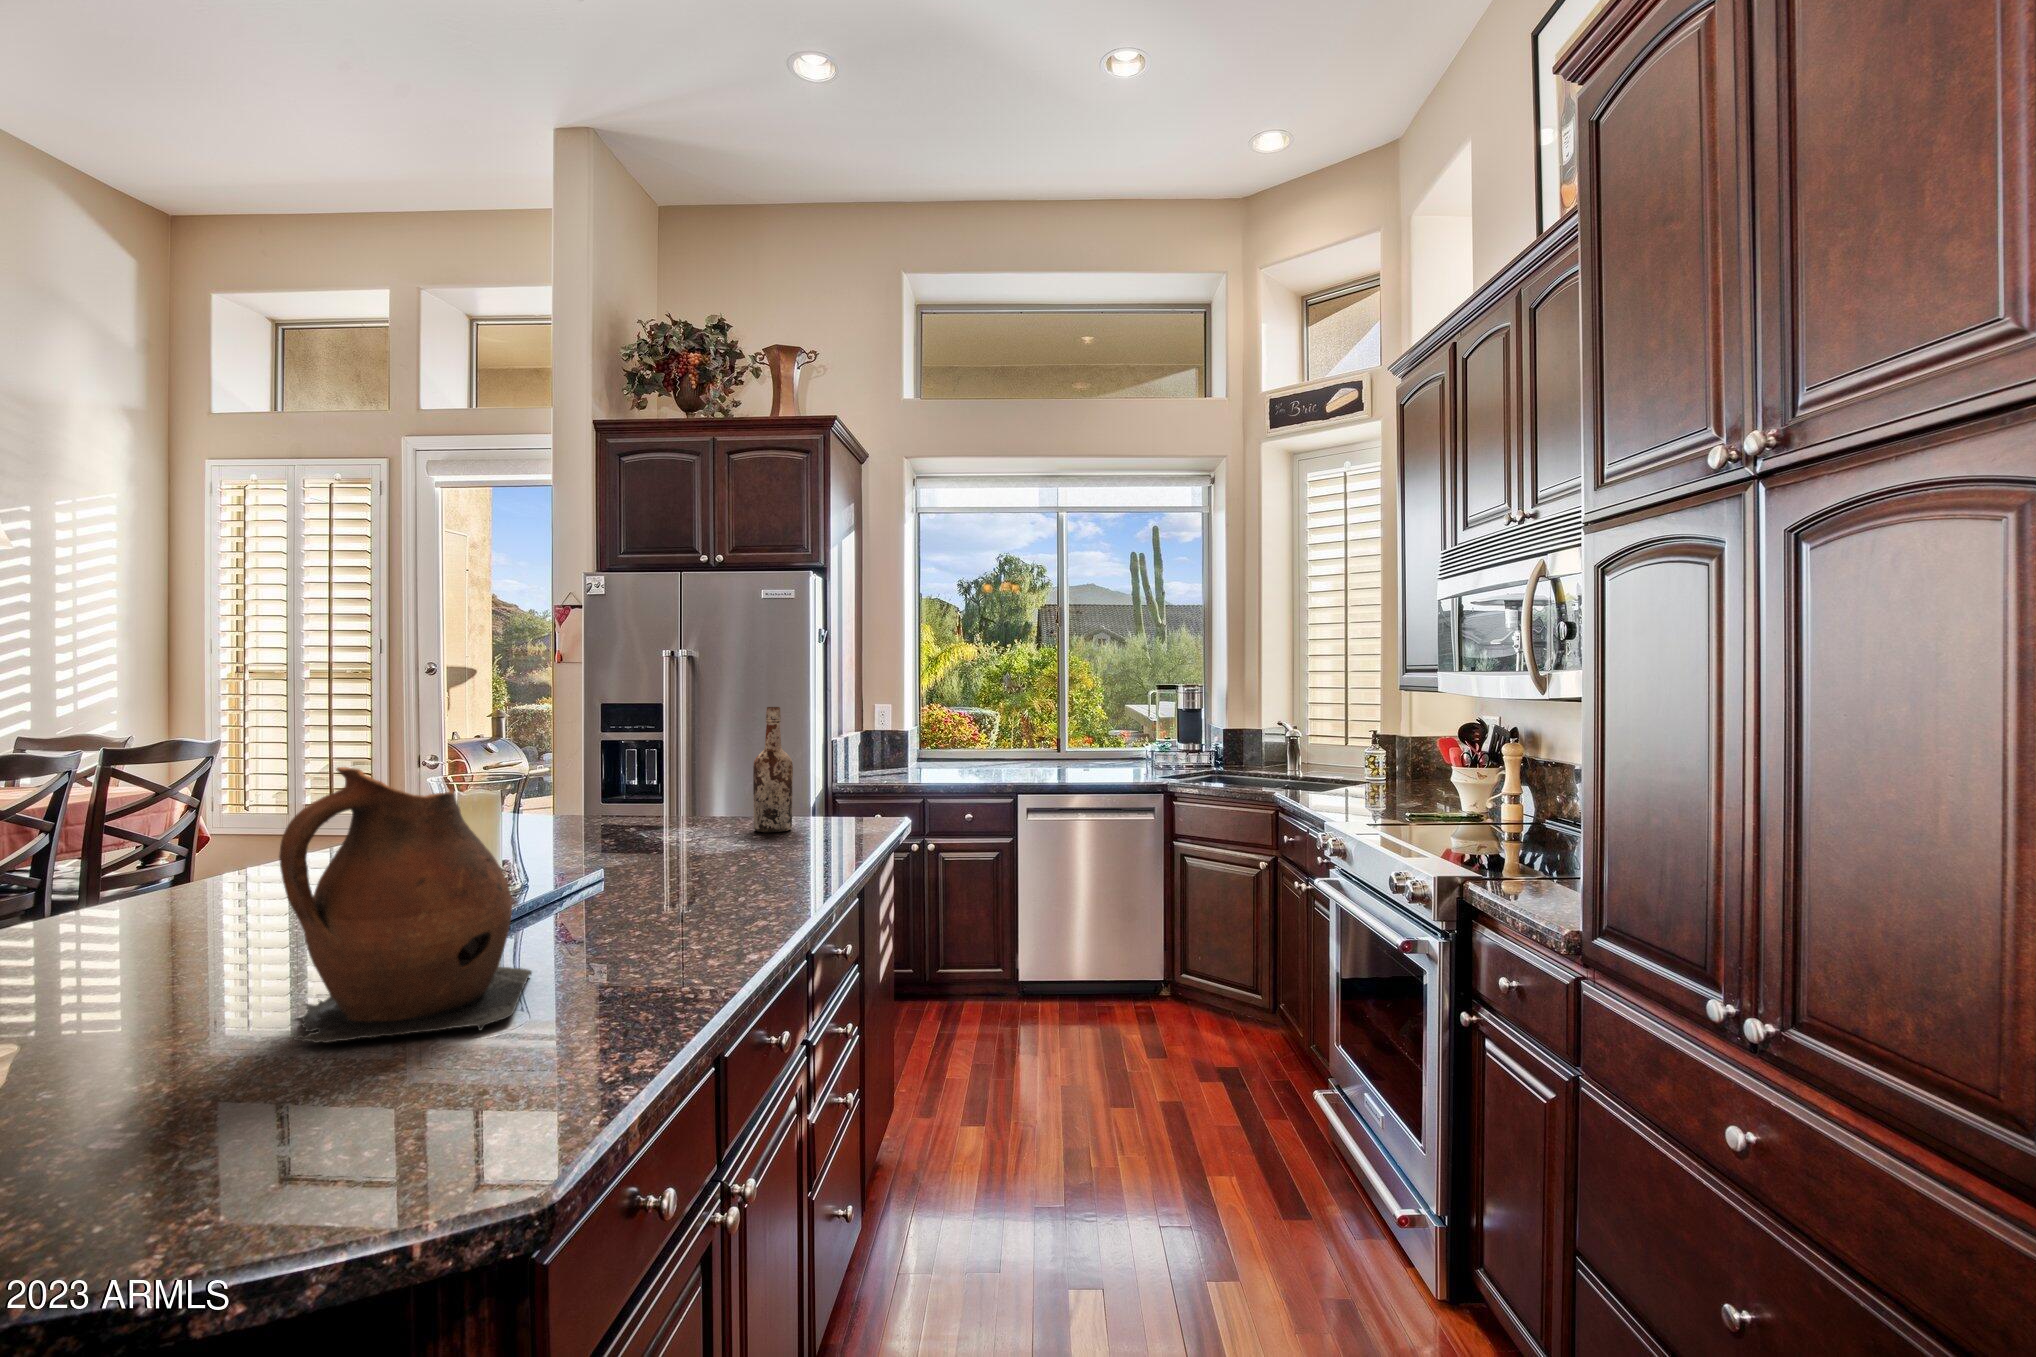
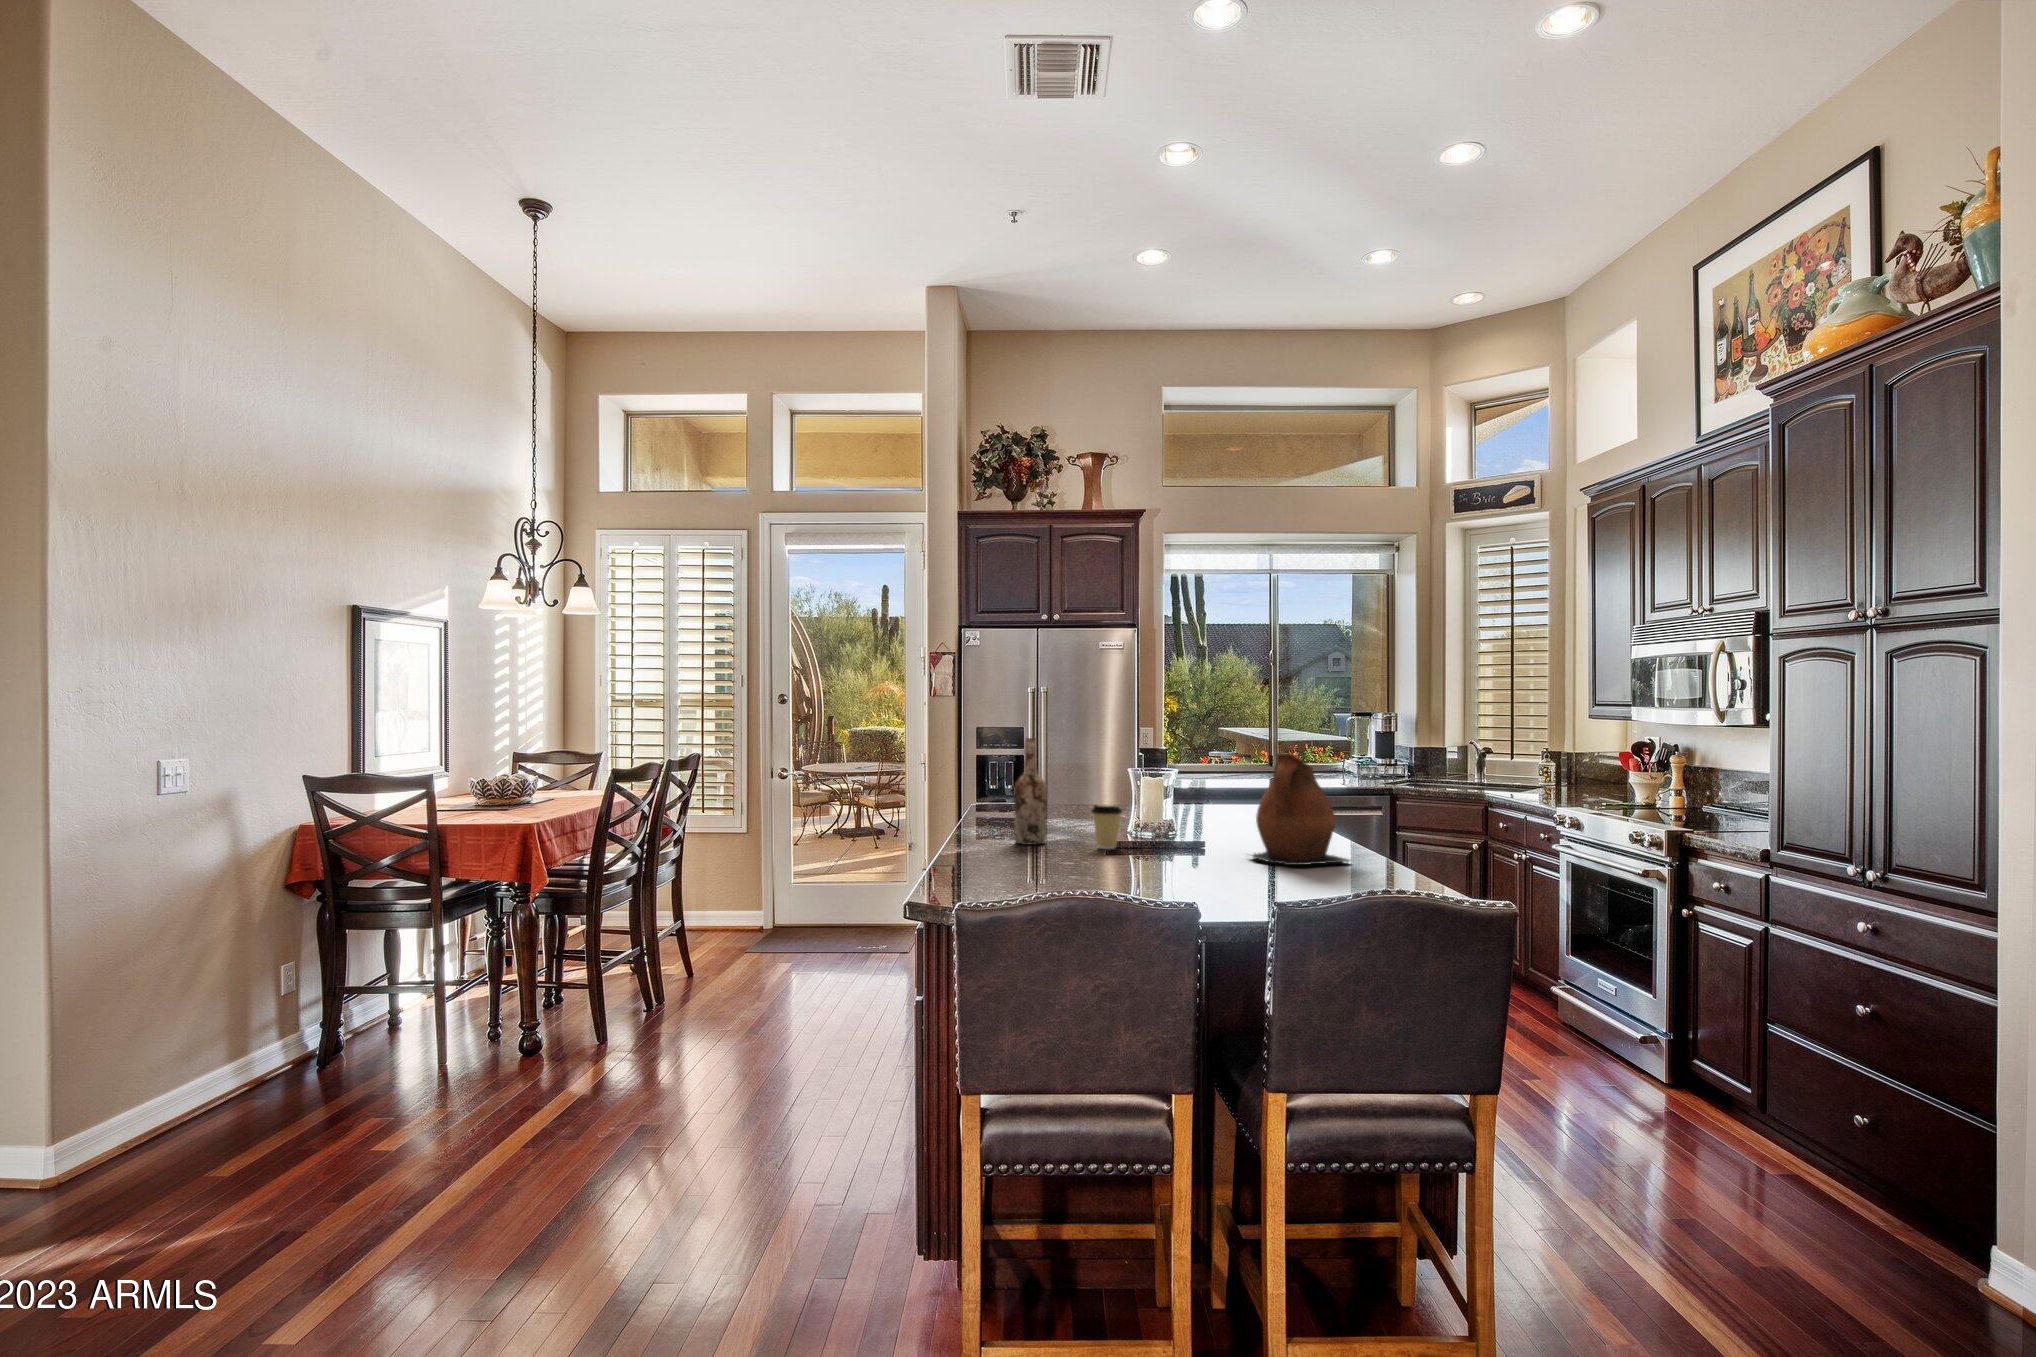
wine bottle: present [753,707,793,832] -> present [1014,738,1047,845]
coffee cup: none [139,863,225,957] -> present [1092,805,1122,849]

